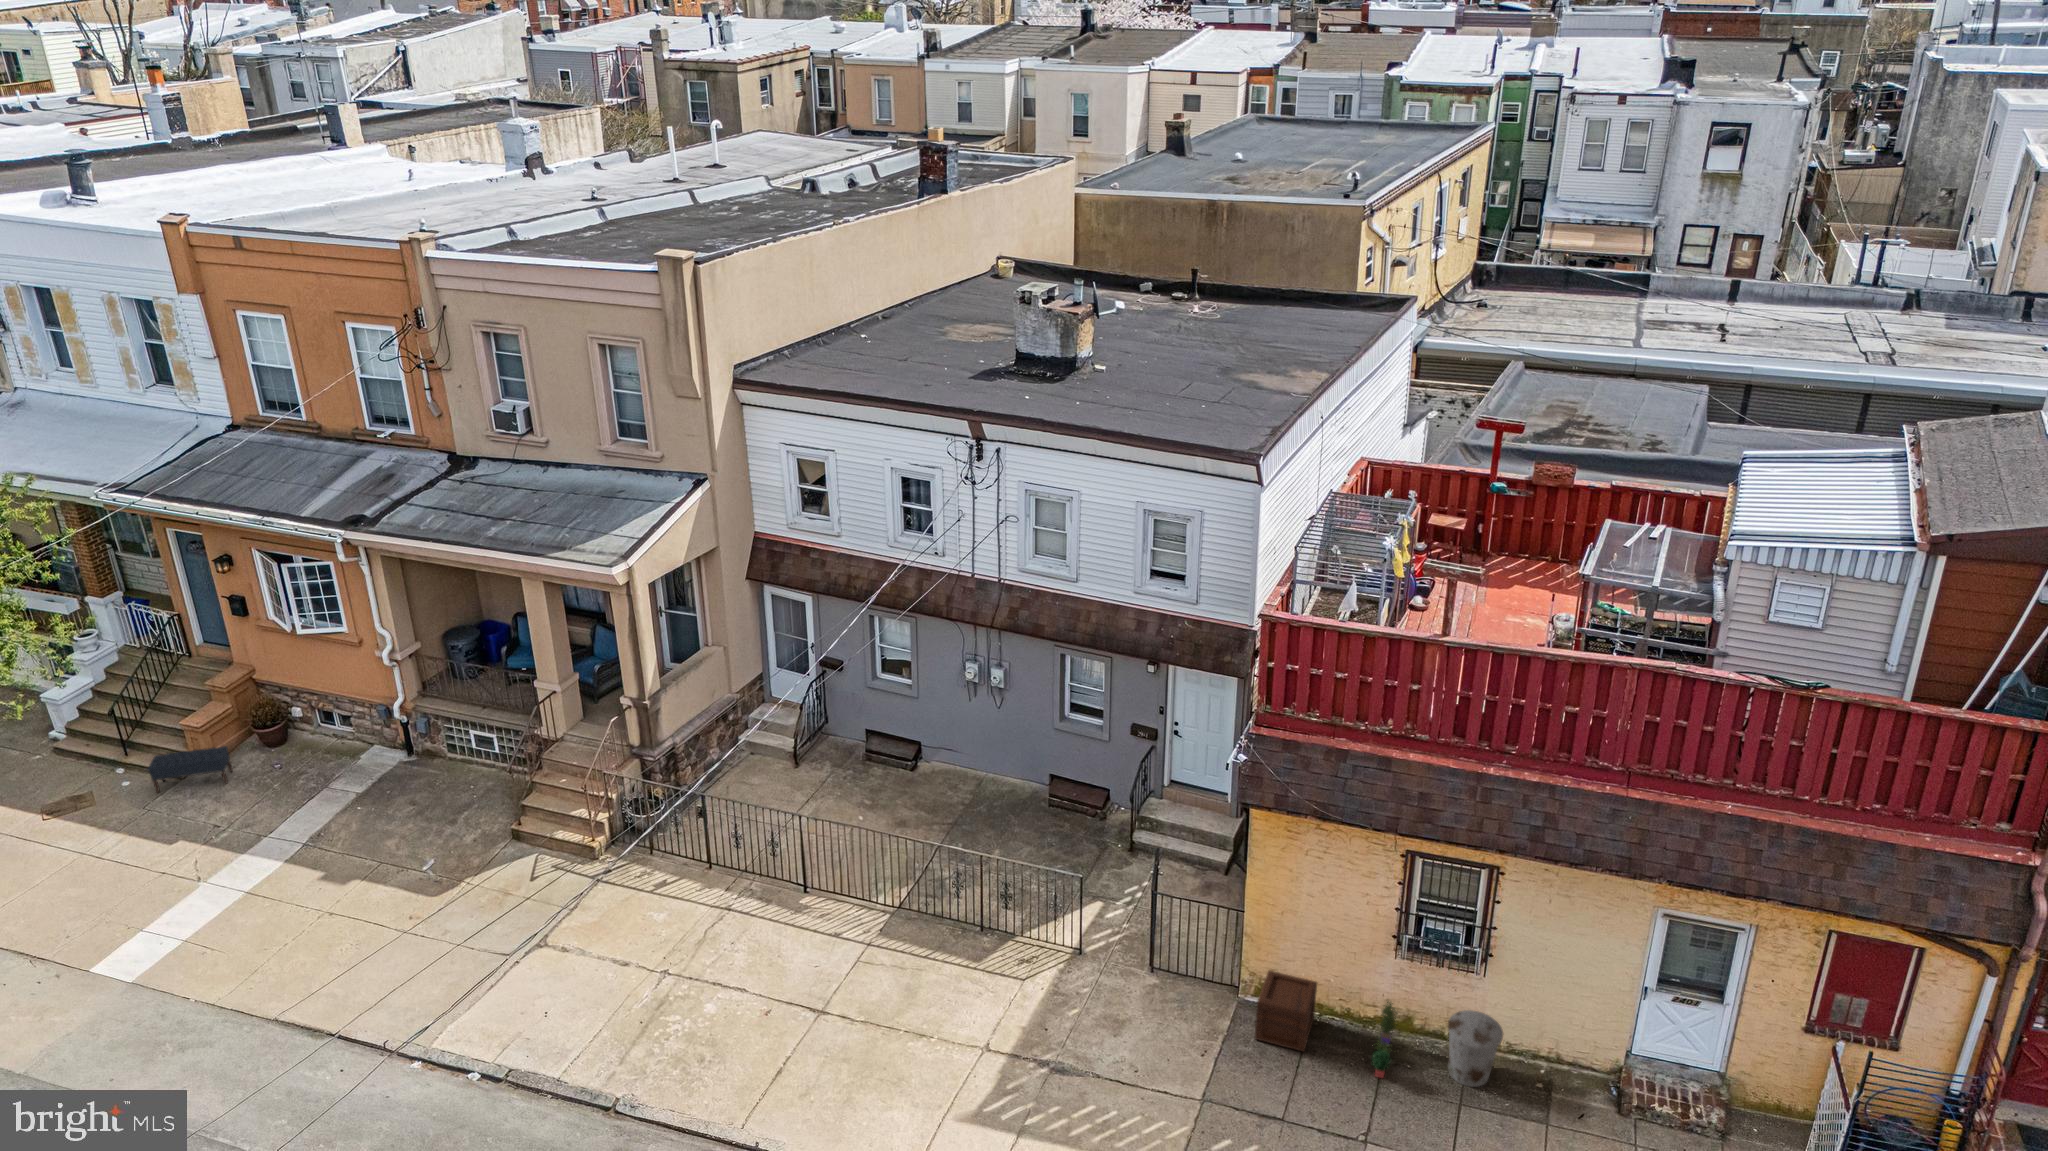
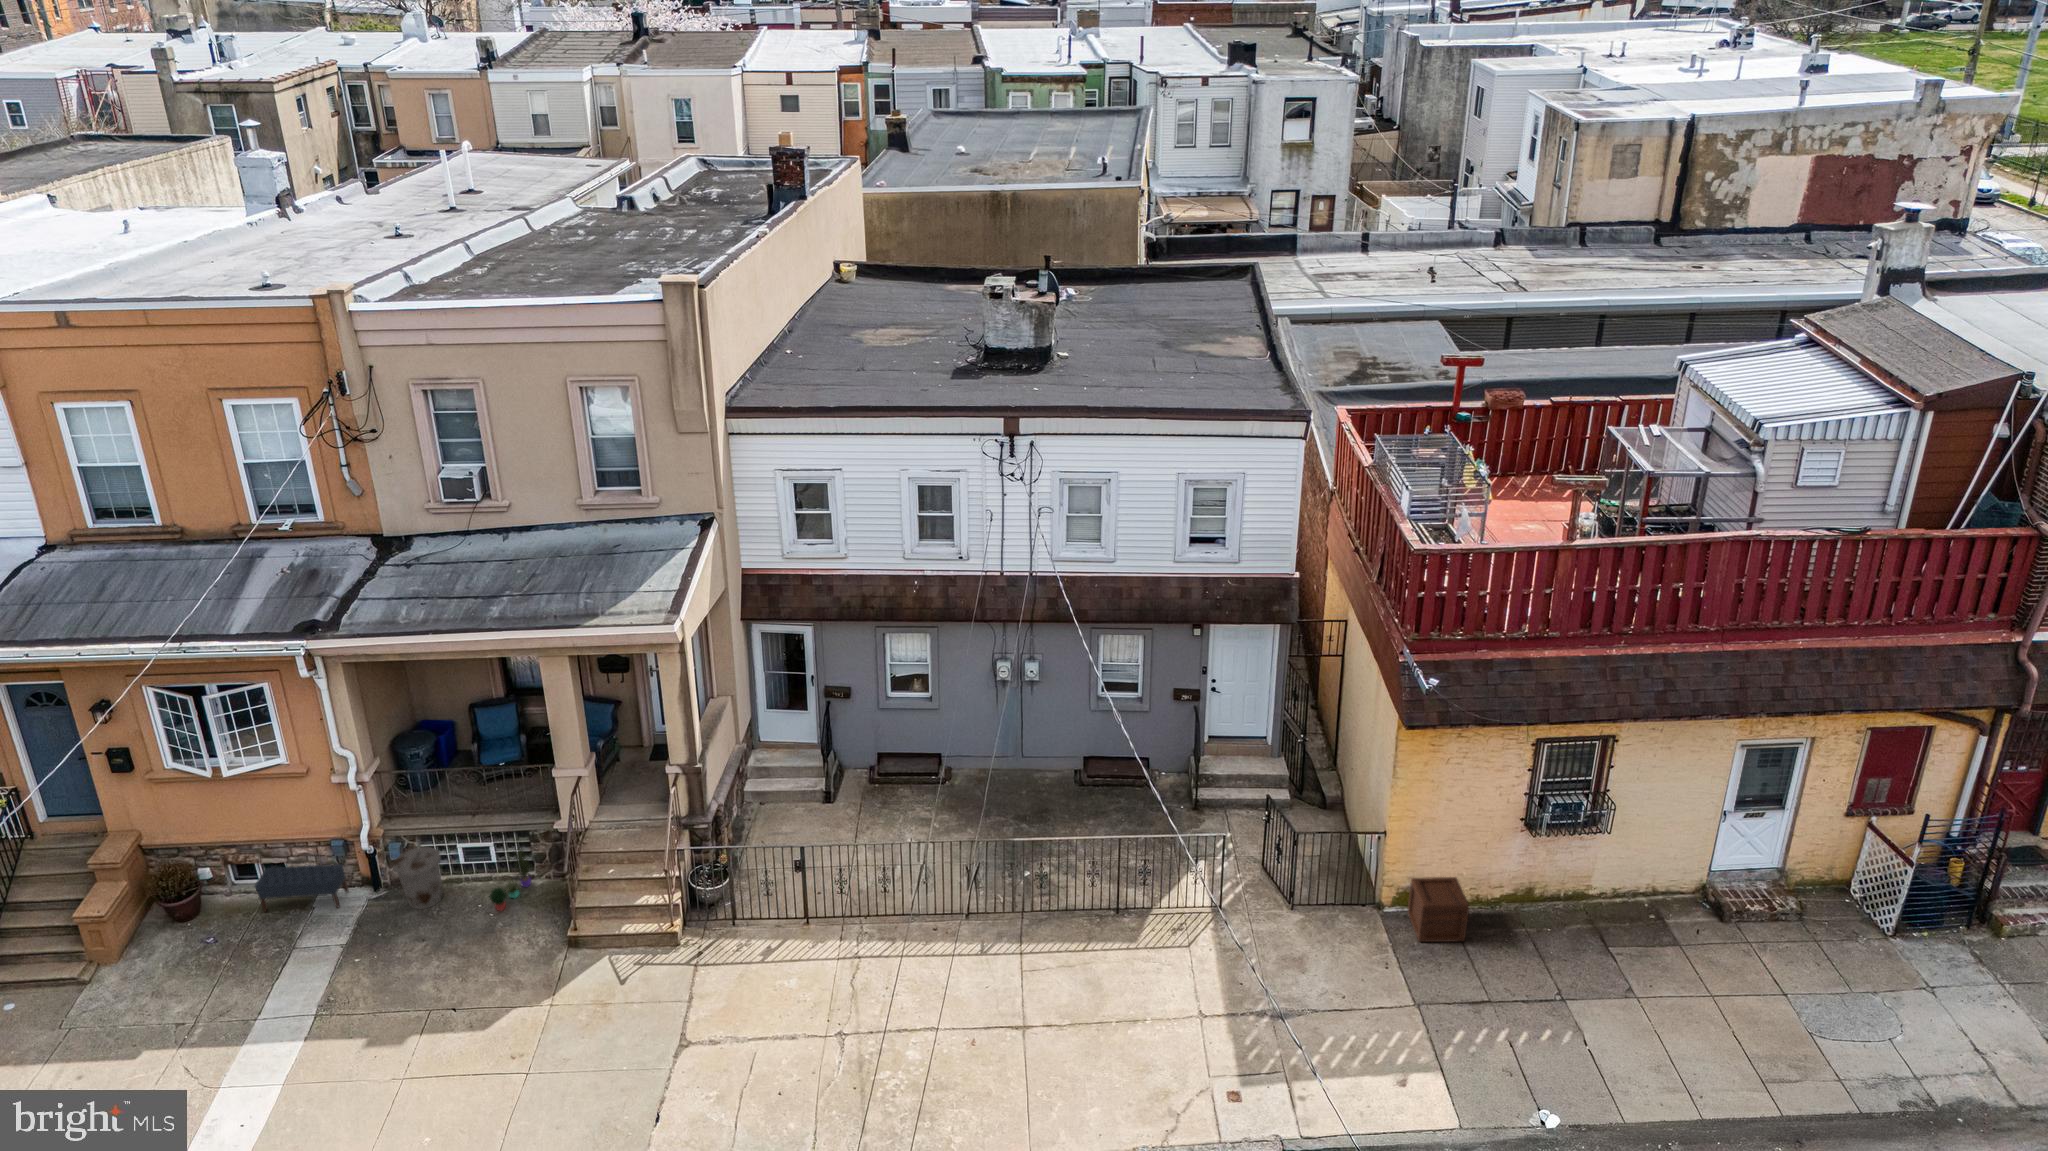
bench: present [148,746,233,793] -> present [255,864,348,912]
potted plant: present [1372,1002,1398,1078] -> present [489,848,531,911]
trash can: present [1448,1010,1503,1087] -> present [393,847,443,909]

